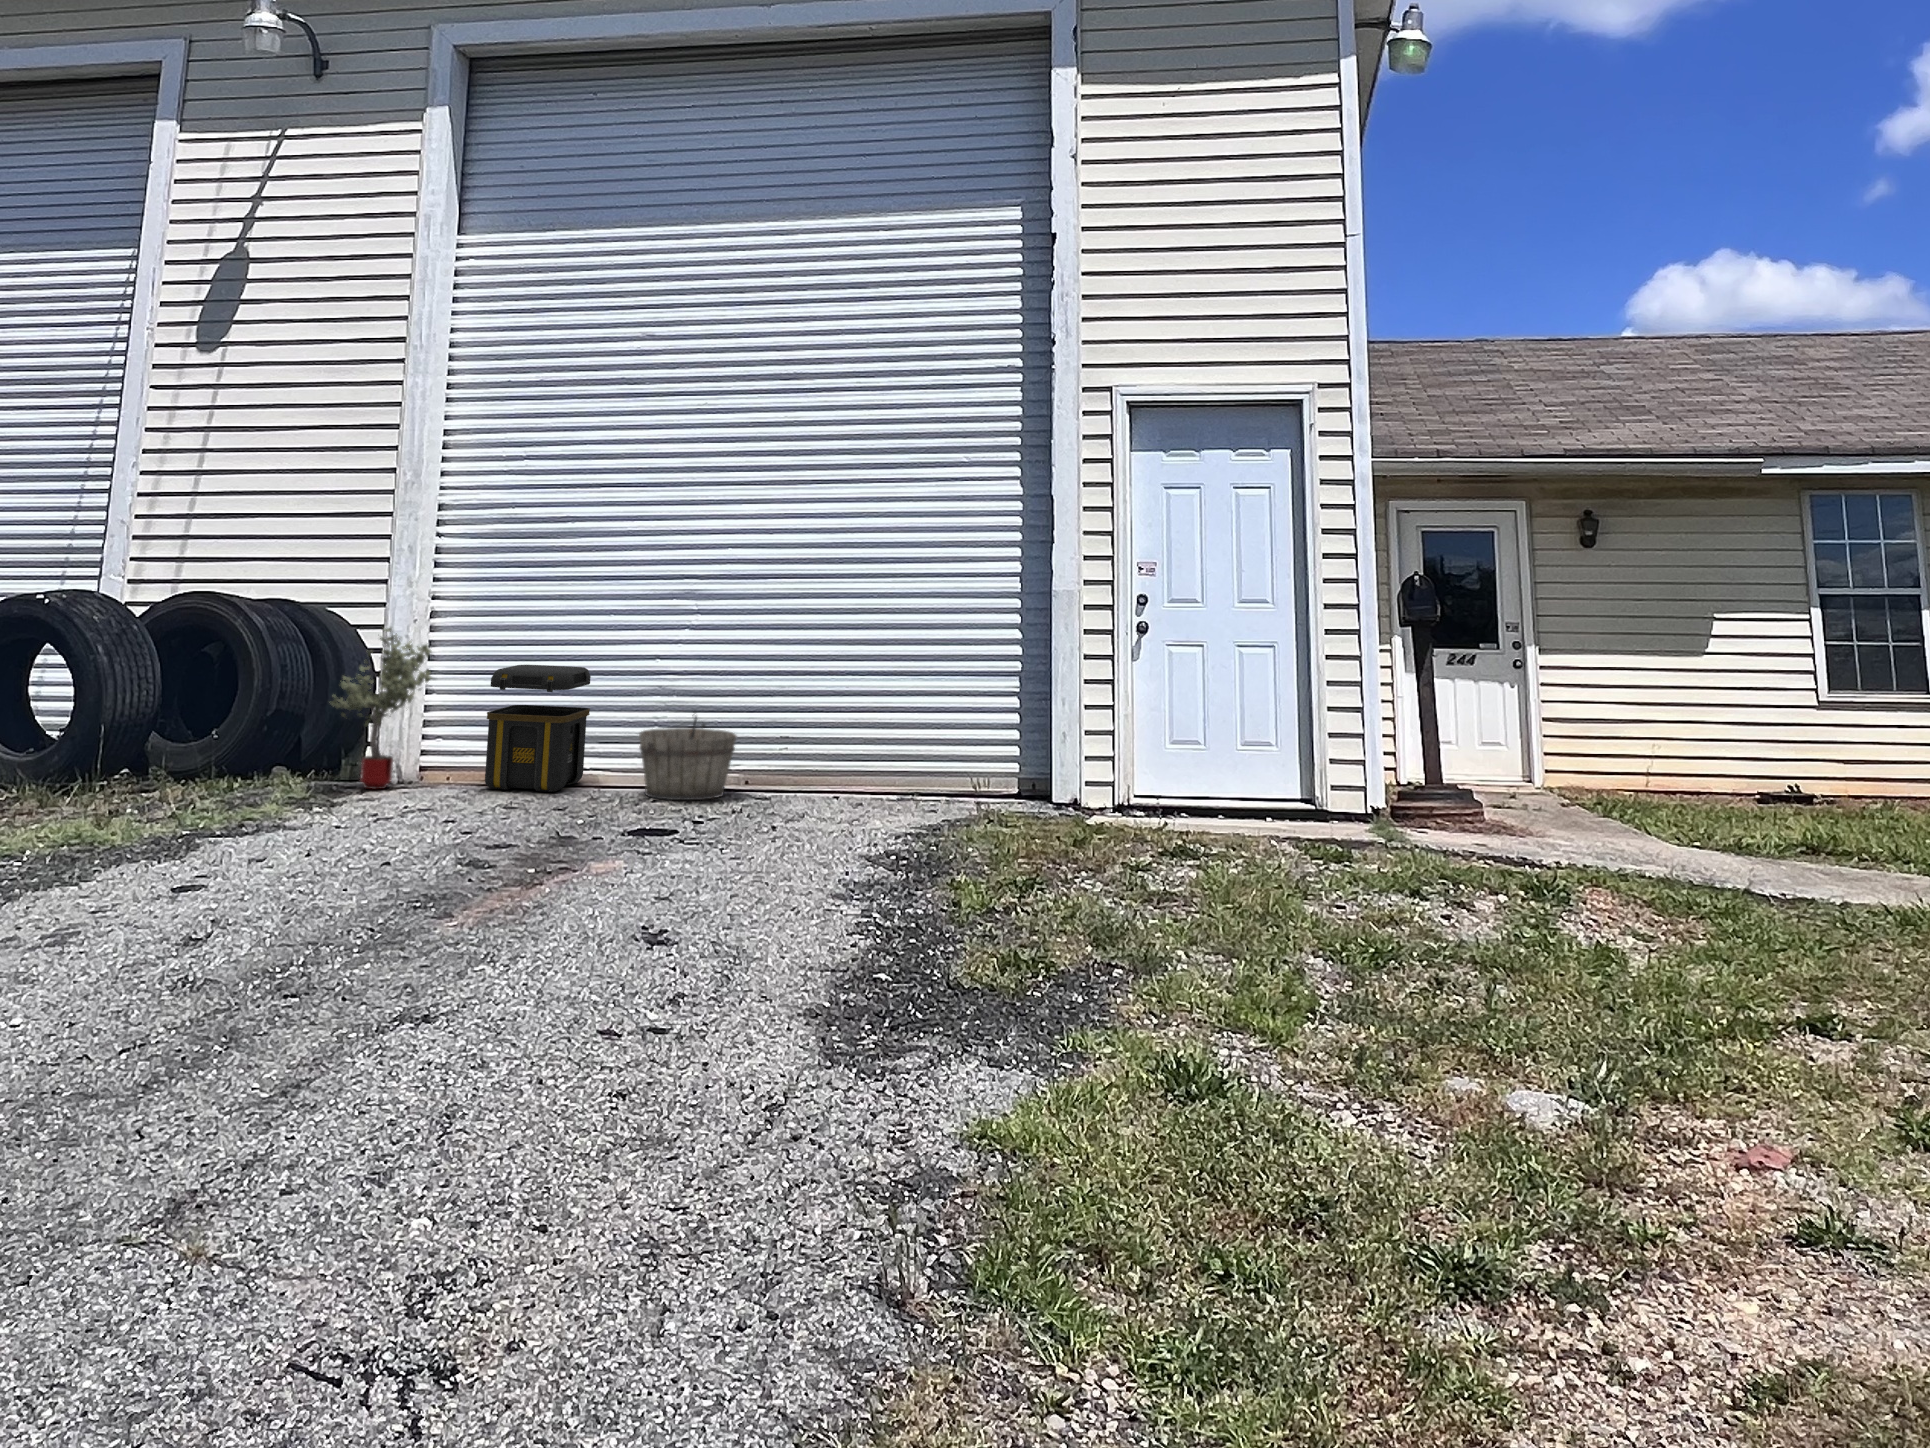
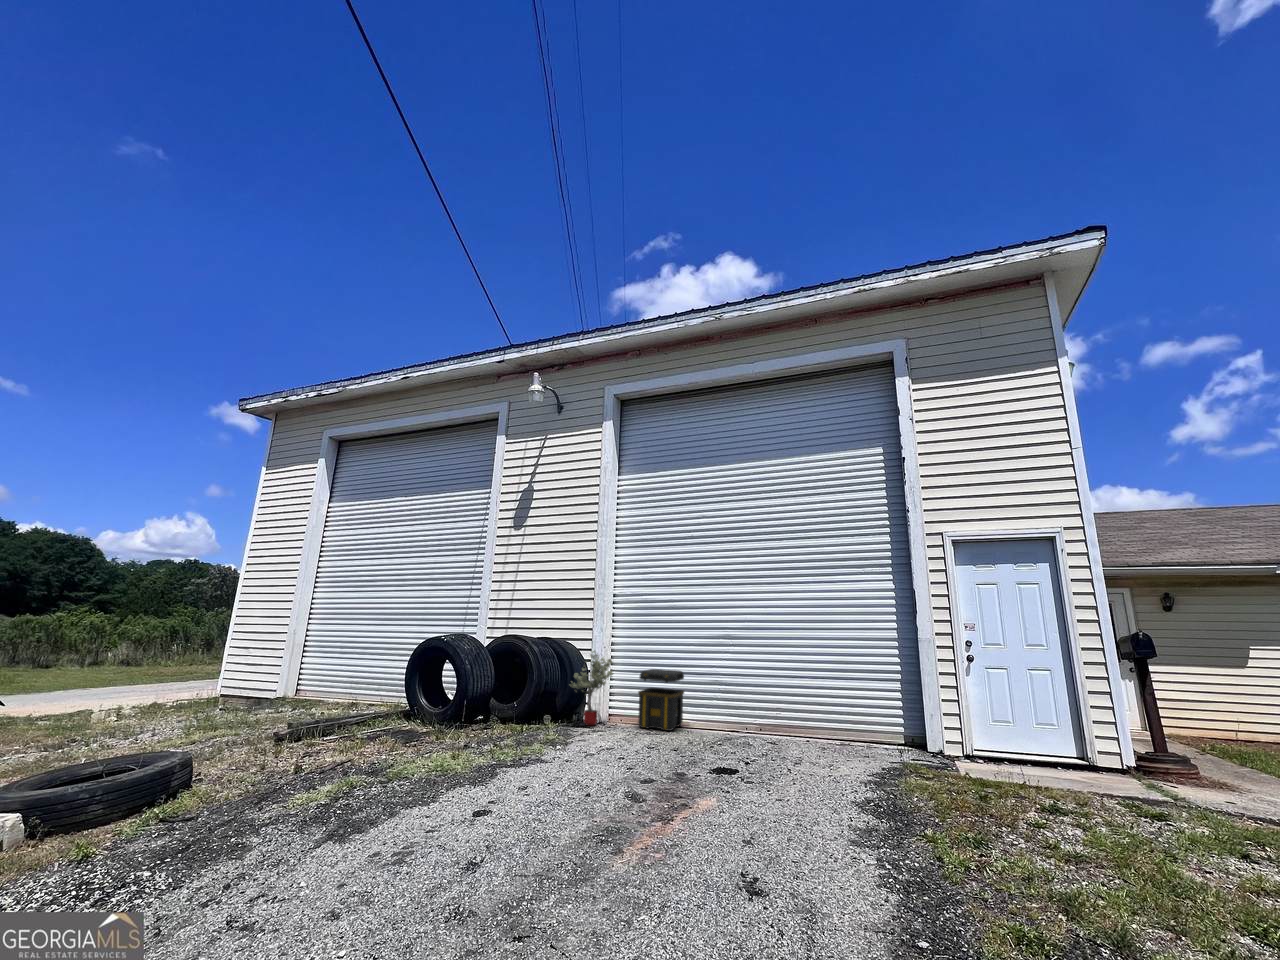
wooden bucket: present [639,716,736,800] -> none [709,694,756,738]

